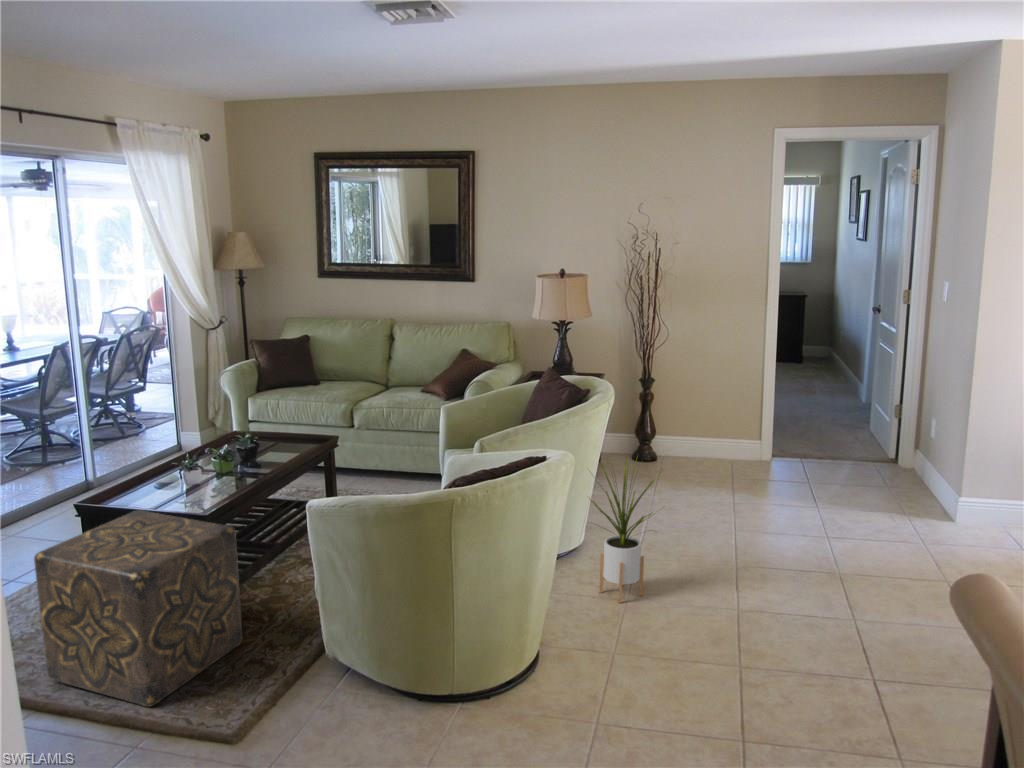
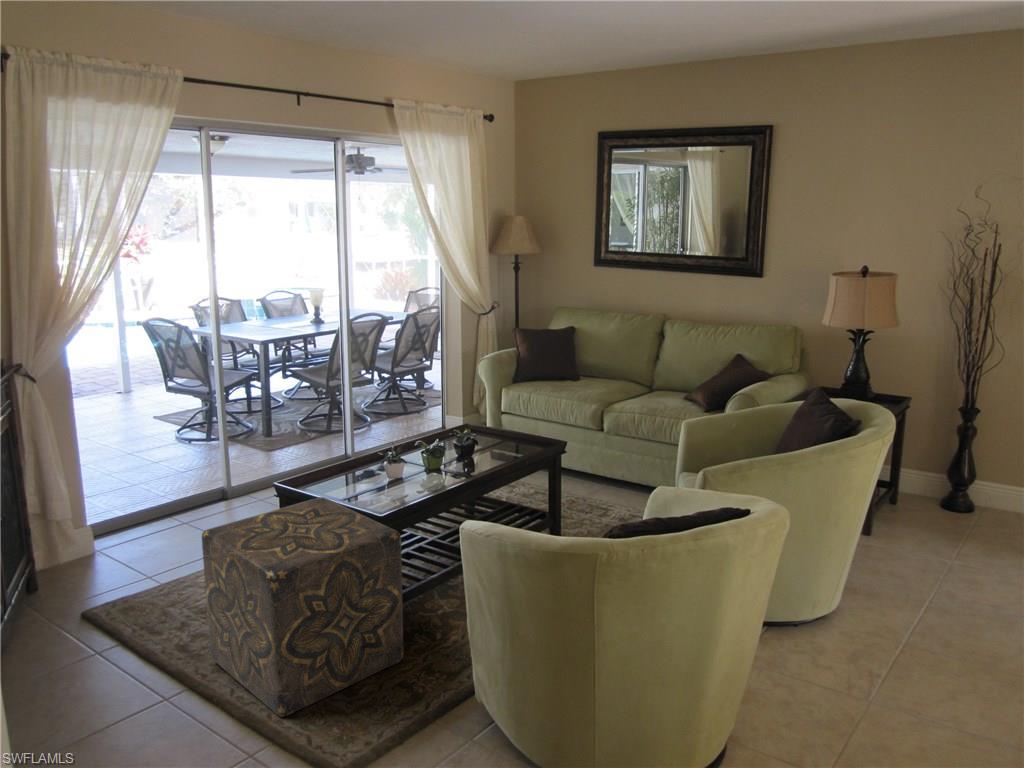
house plant: present [592,460,660,603] -> none [833,508,956,710]

